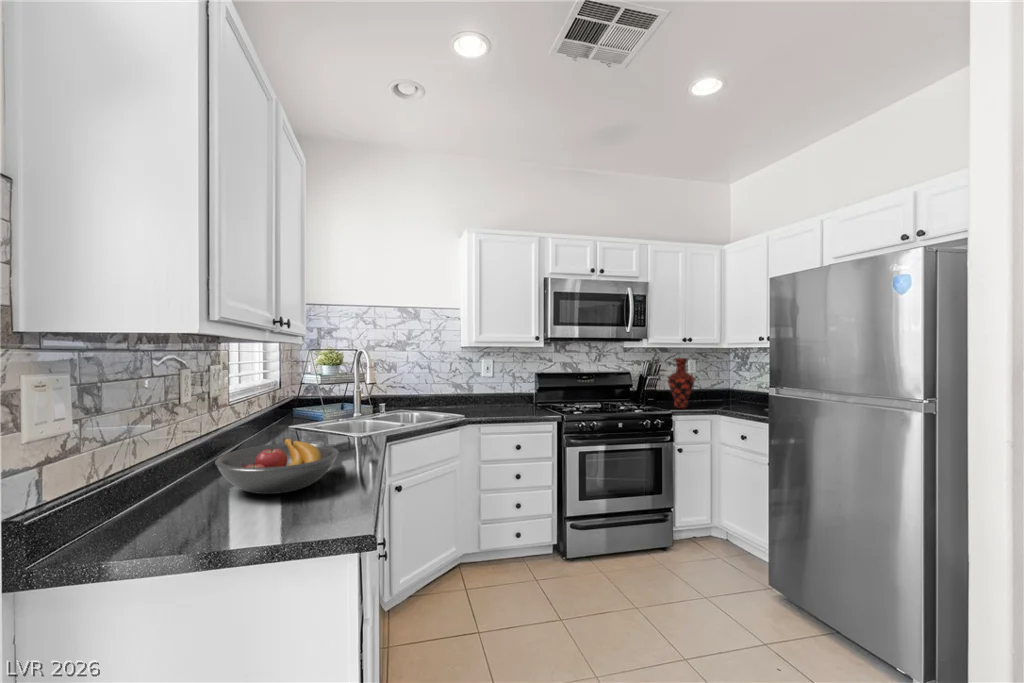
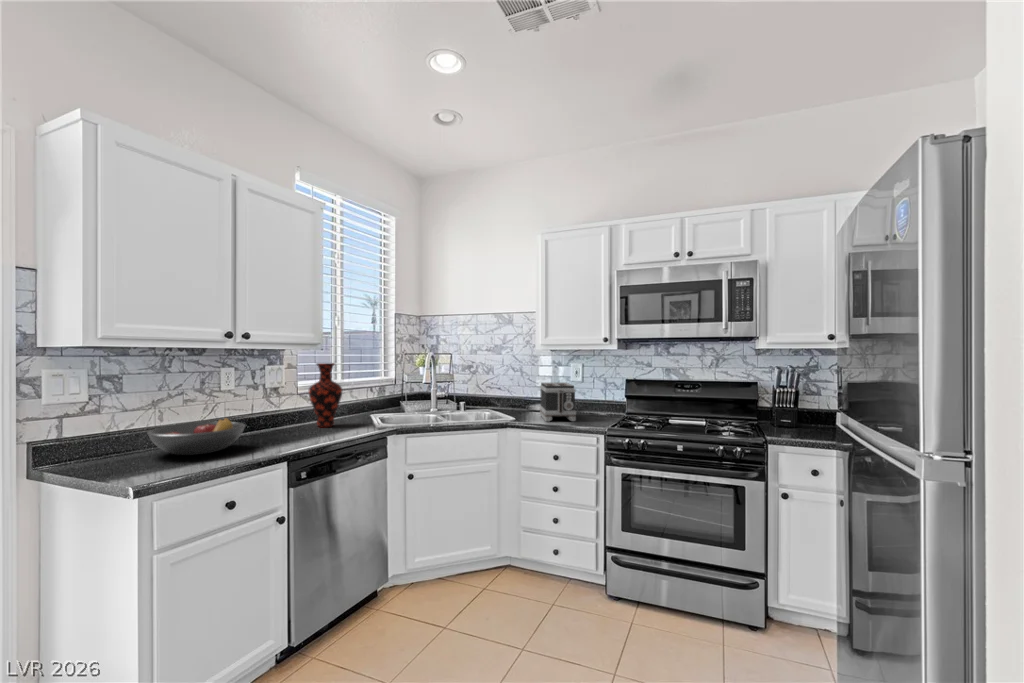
vase: present [668,358,694,408] -> present [309,363,342,427]
toaster: none [473,377,523,414] -> present [540,382,576,422]

